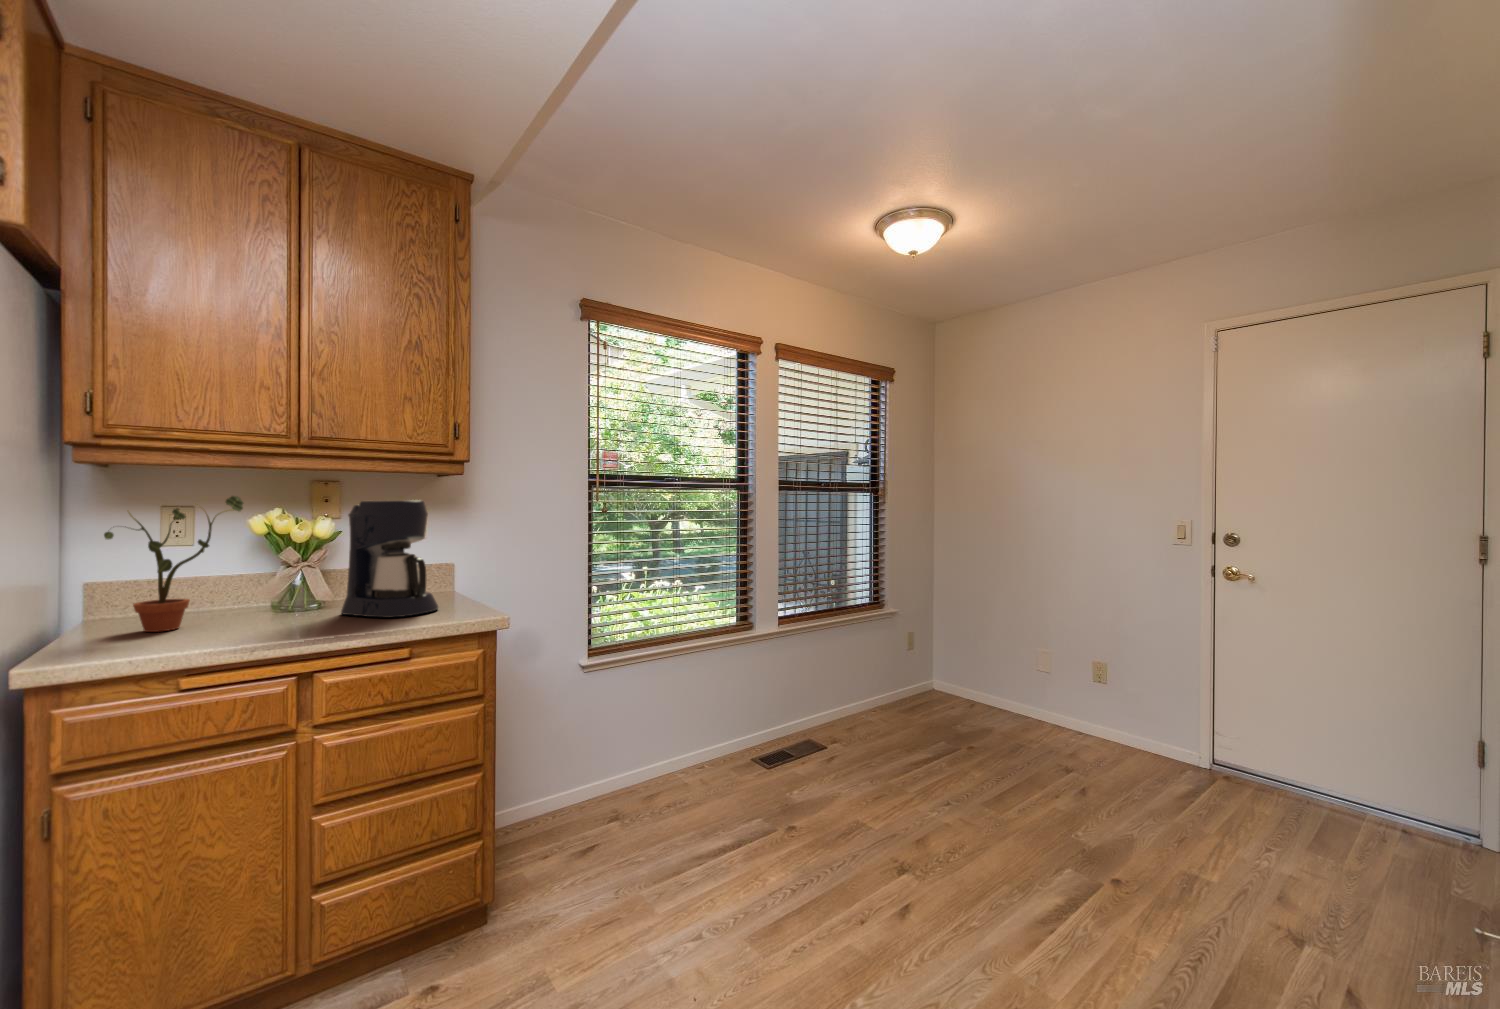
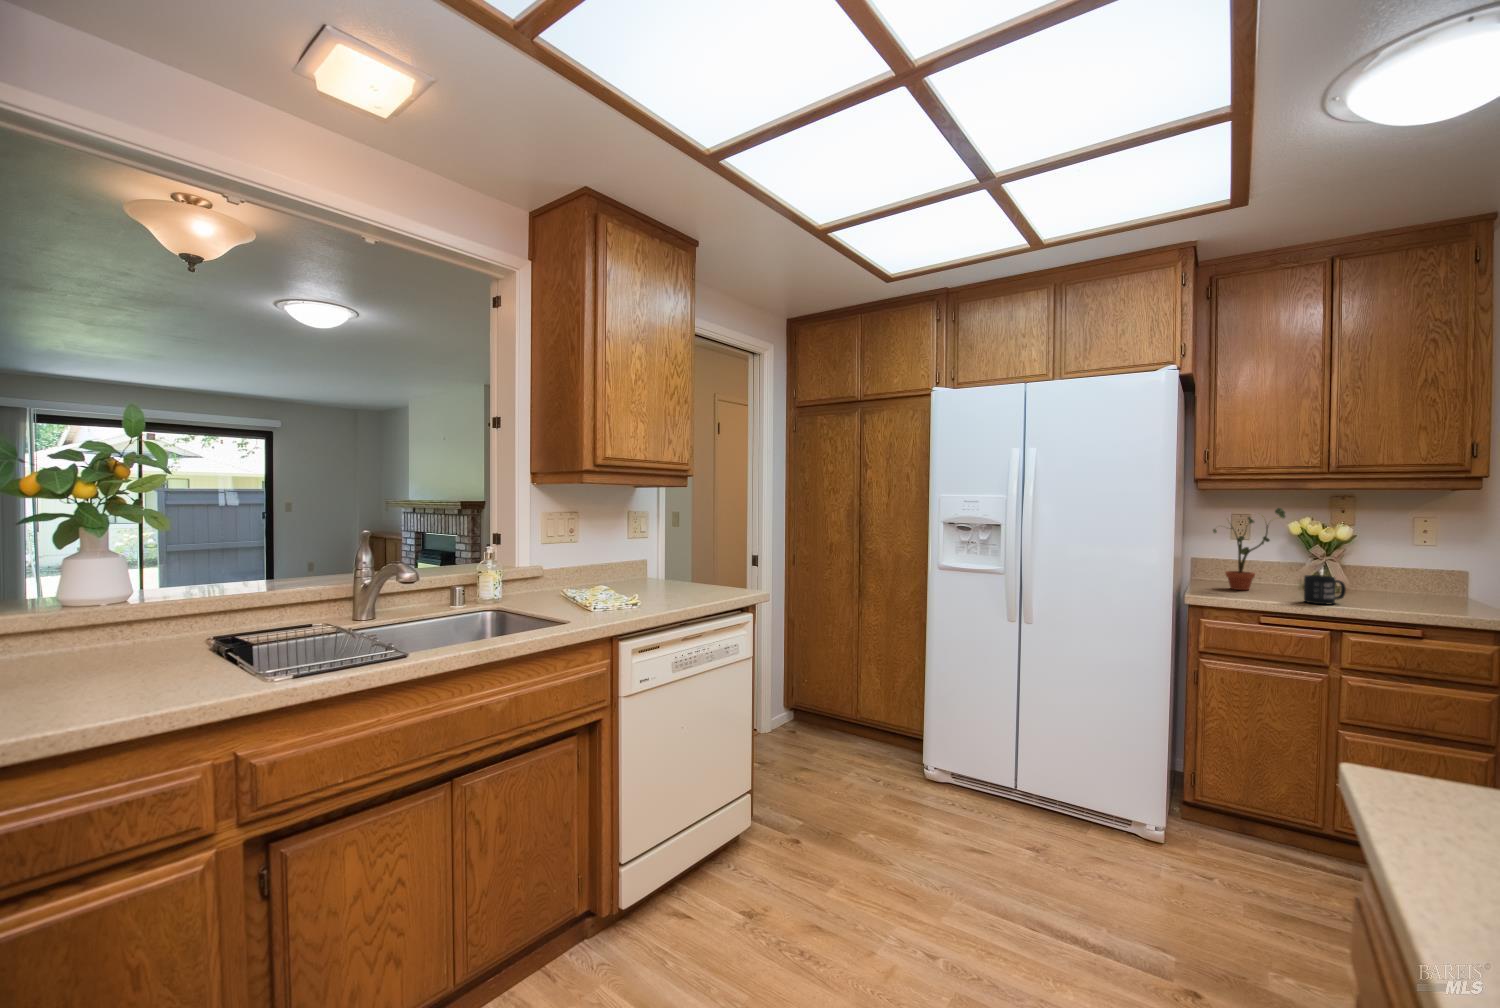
coffee maker: present [341,500,438,617] -> none [1359,514,1451,607]
mug: none [258,592,319,638] -> present [1304,575,1346,604]

